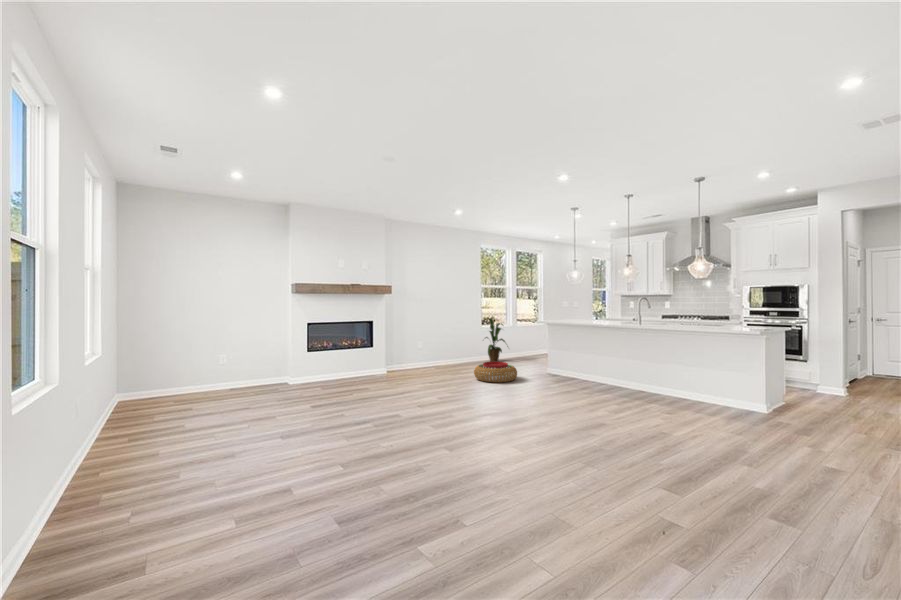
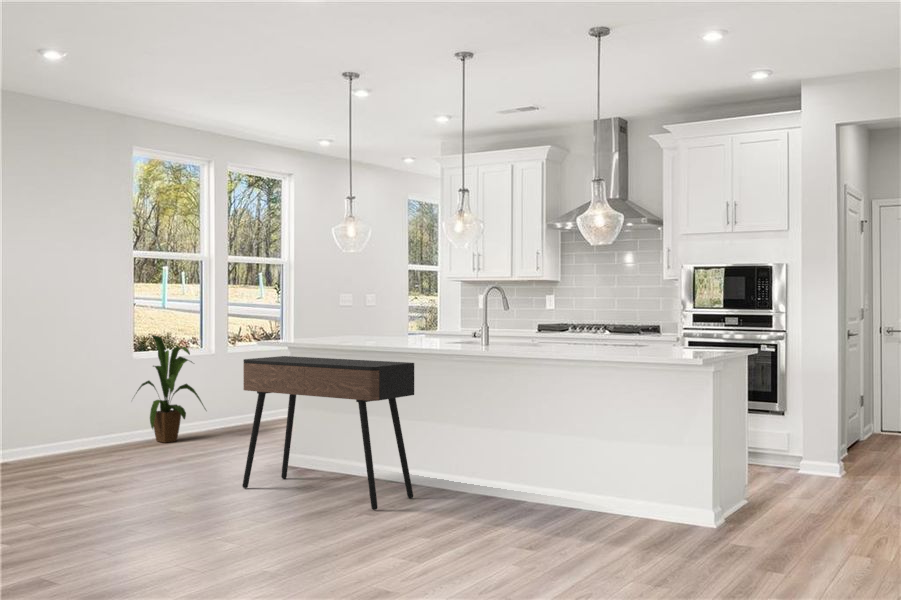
console table: none [531,327,607,393] -> present [242,356,414,510]
pouf: present [474,362,517,382] -> none [96,445,210,499]

